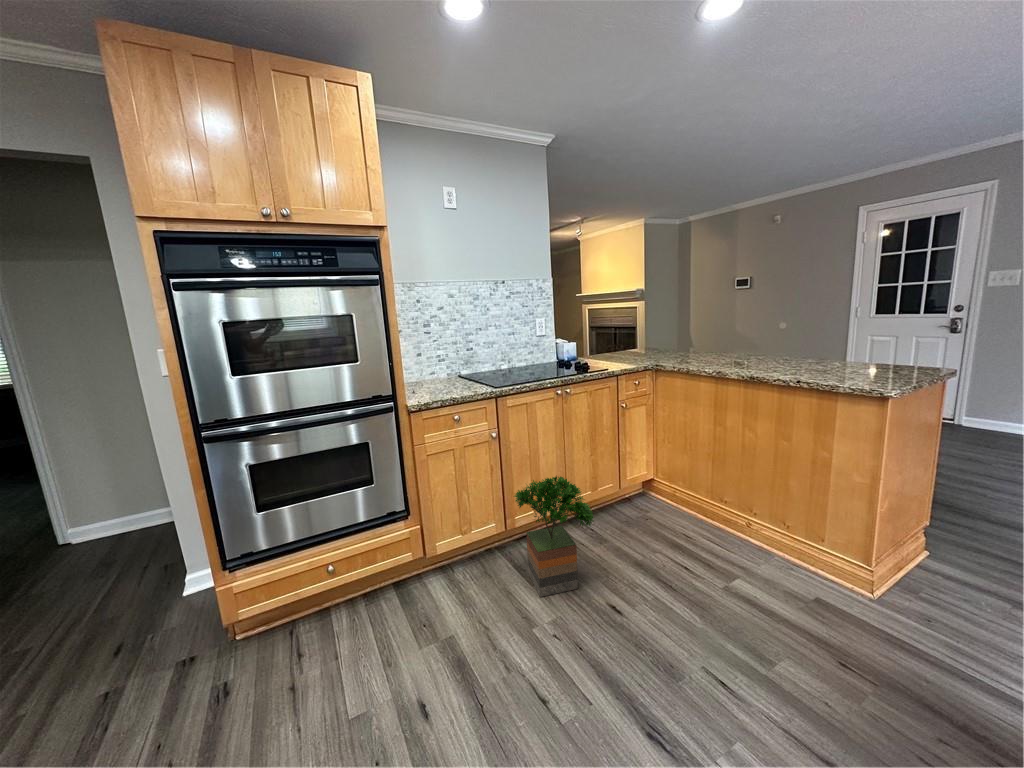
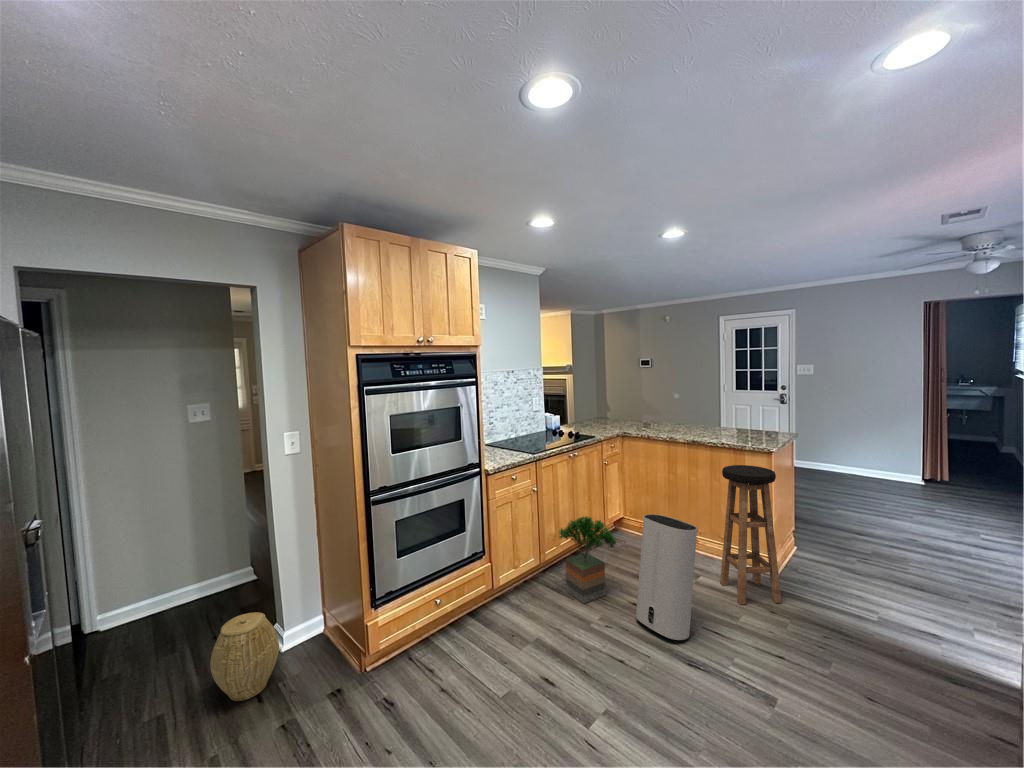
bar stool: none [766,415,880,649] -> present [720,465,782,604]
air purifier: none [601,484,699,688] -> present [636,514,697,640]
woven basket: none [38,559,136,659] -> present [210,612,279,701]

